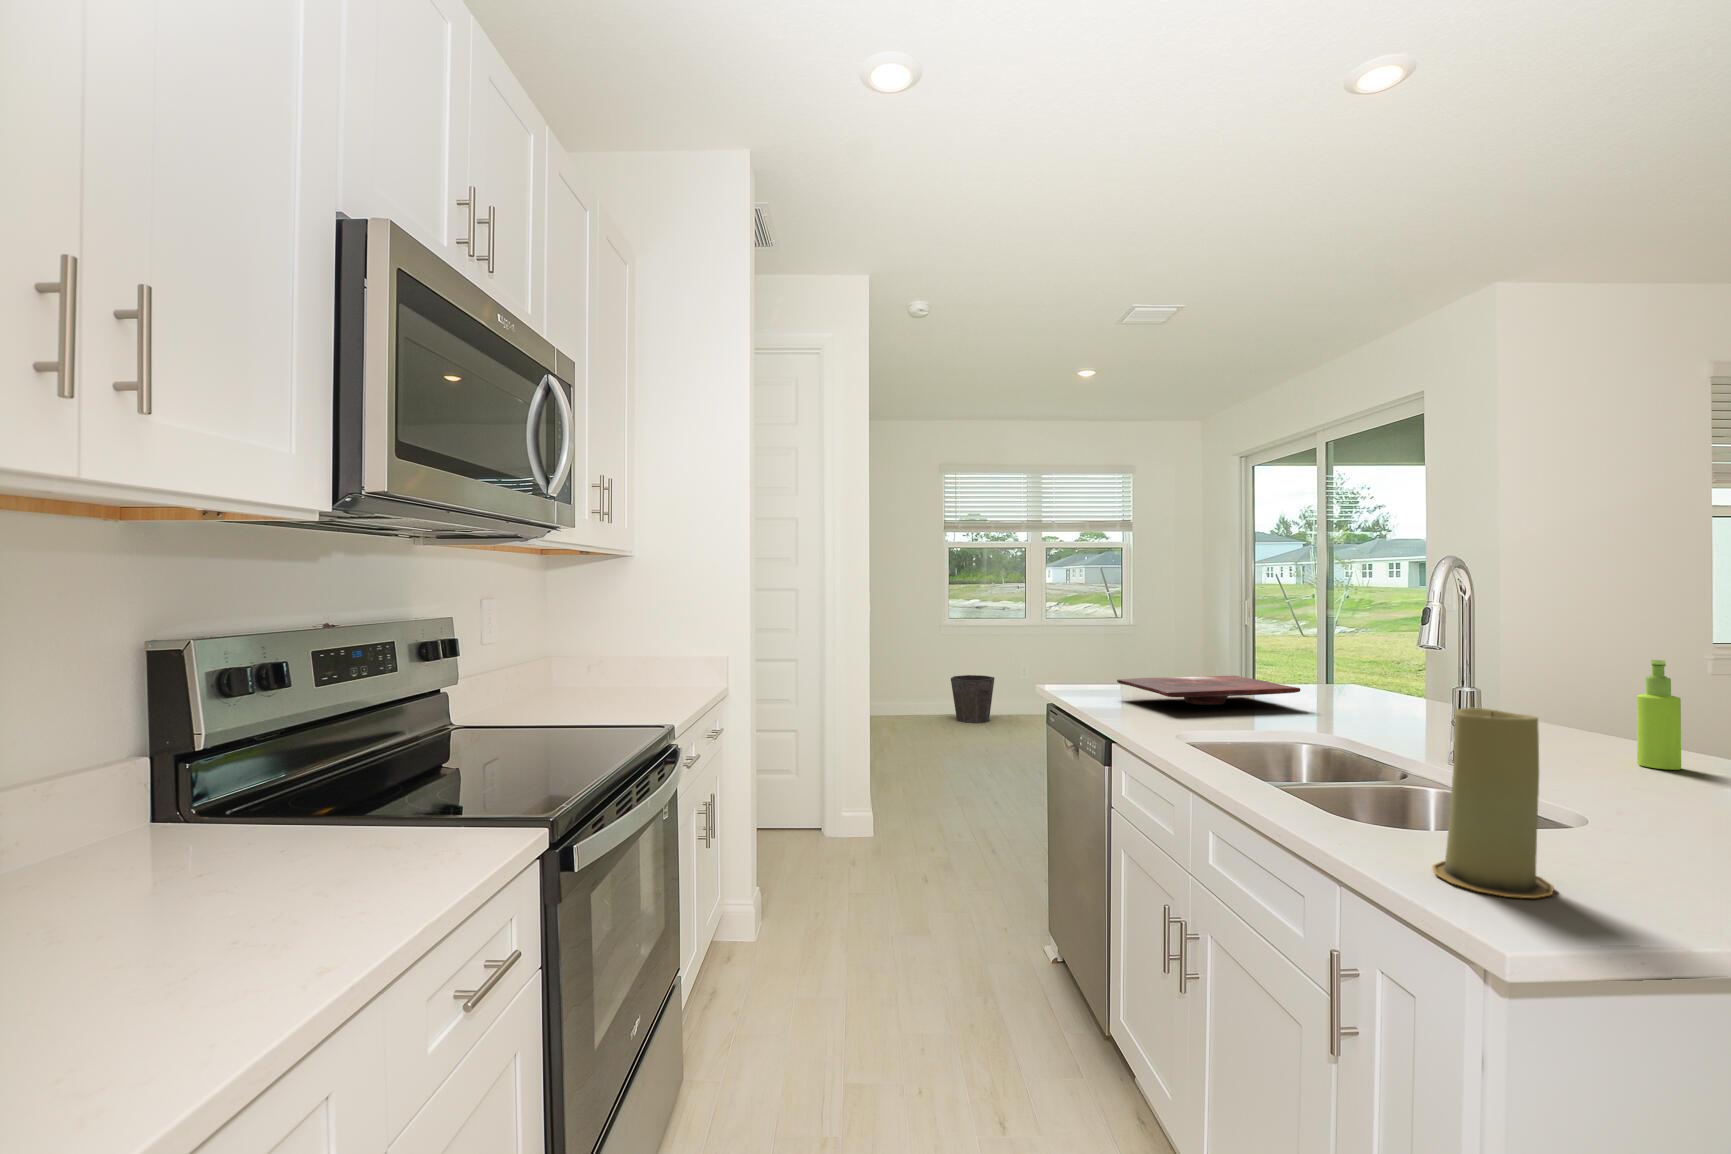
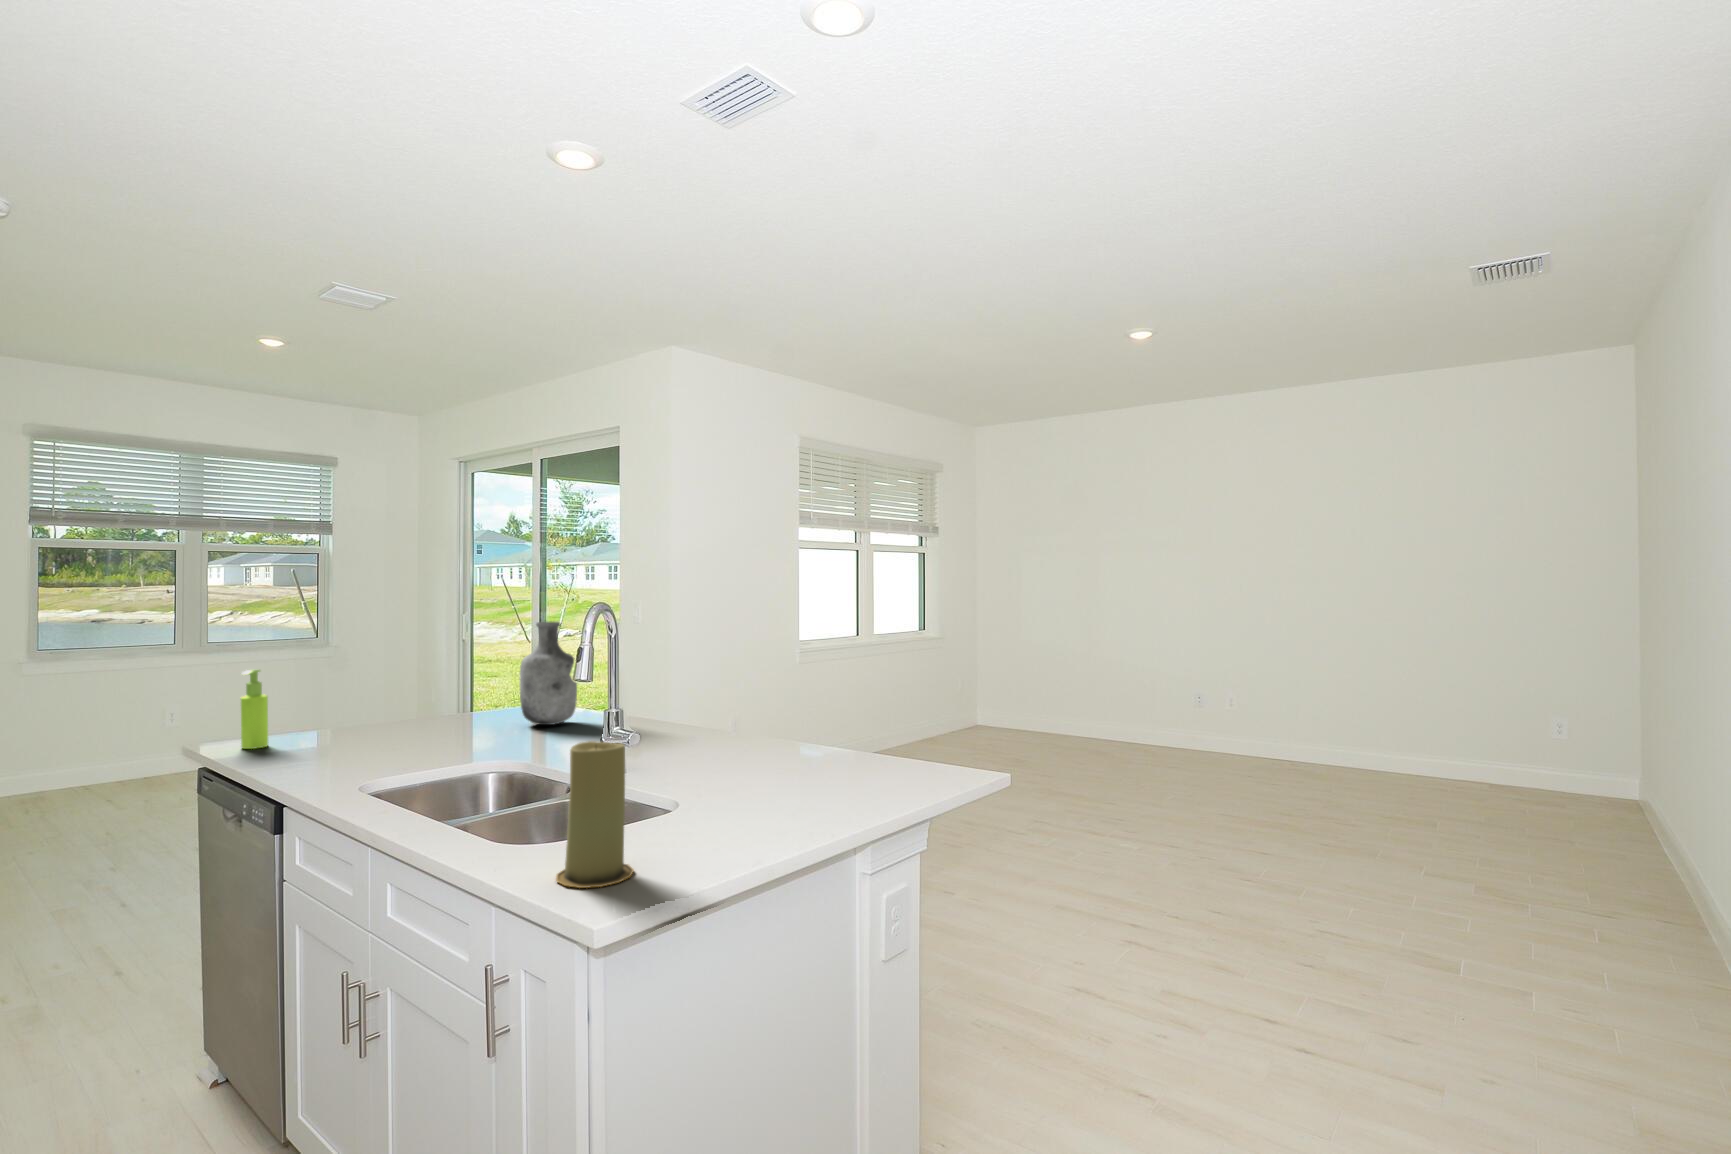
vase: none [1322,597,1388,705] -> present [520,622,577,725]
soap dispenser: present [1637,660,1681,770] -> present [241,670,268,749]
waste bin: present [951,675,995,723] -> none [44,720,126,792]
cutting board: present [1117,676,1300,705] -> none [297,706,498,744]

